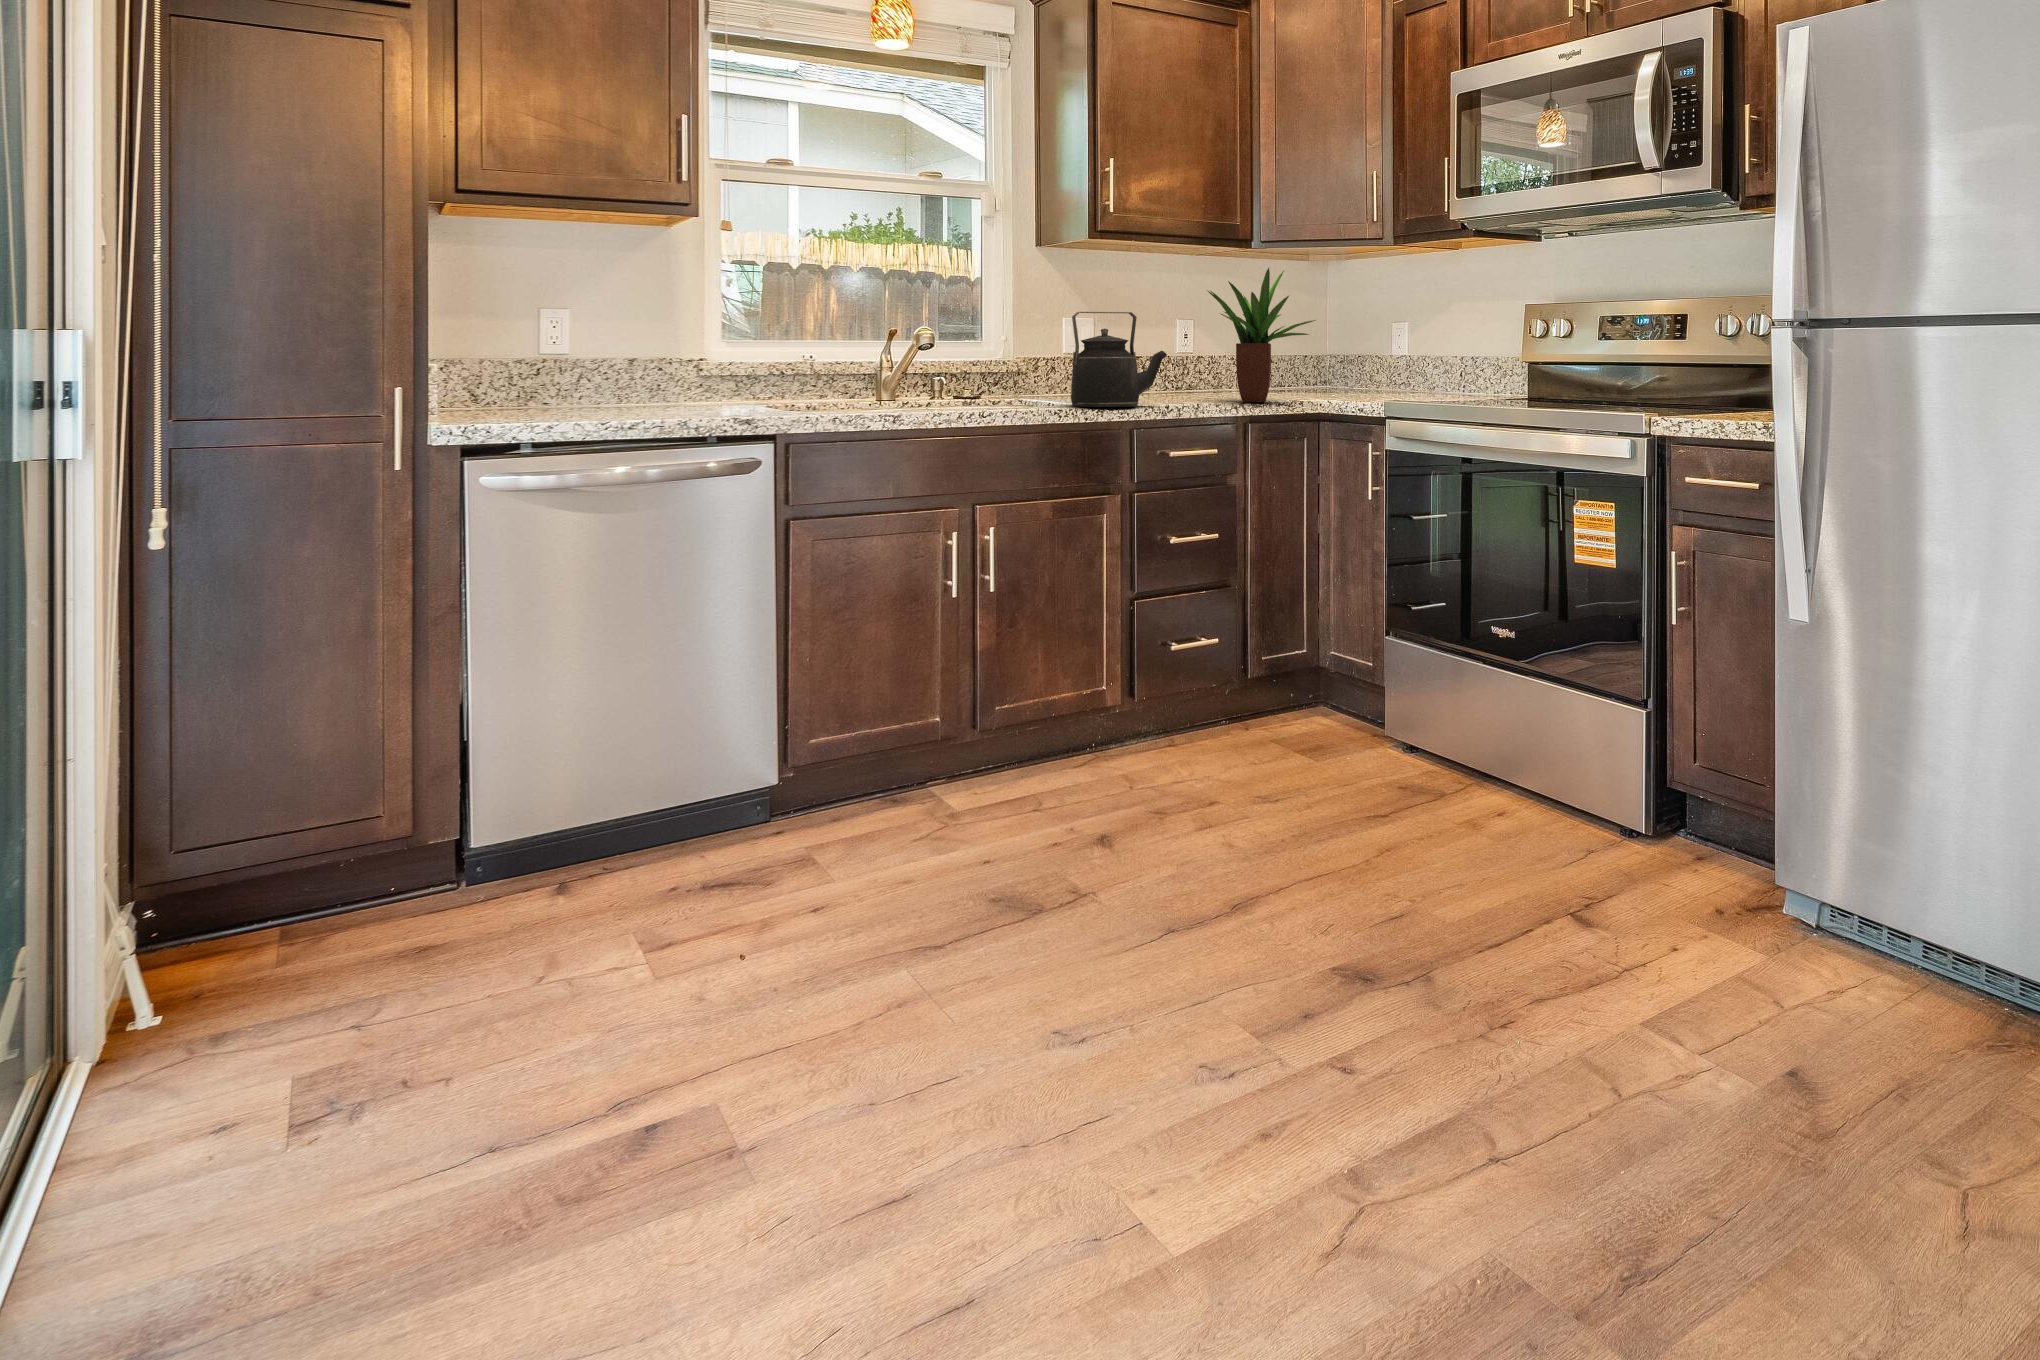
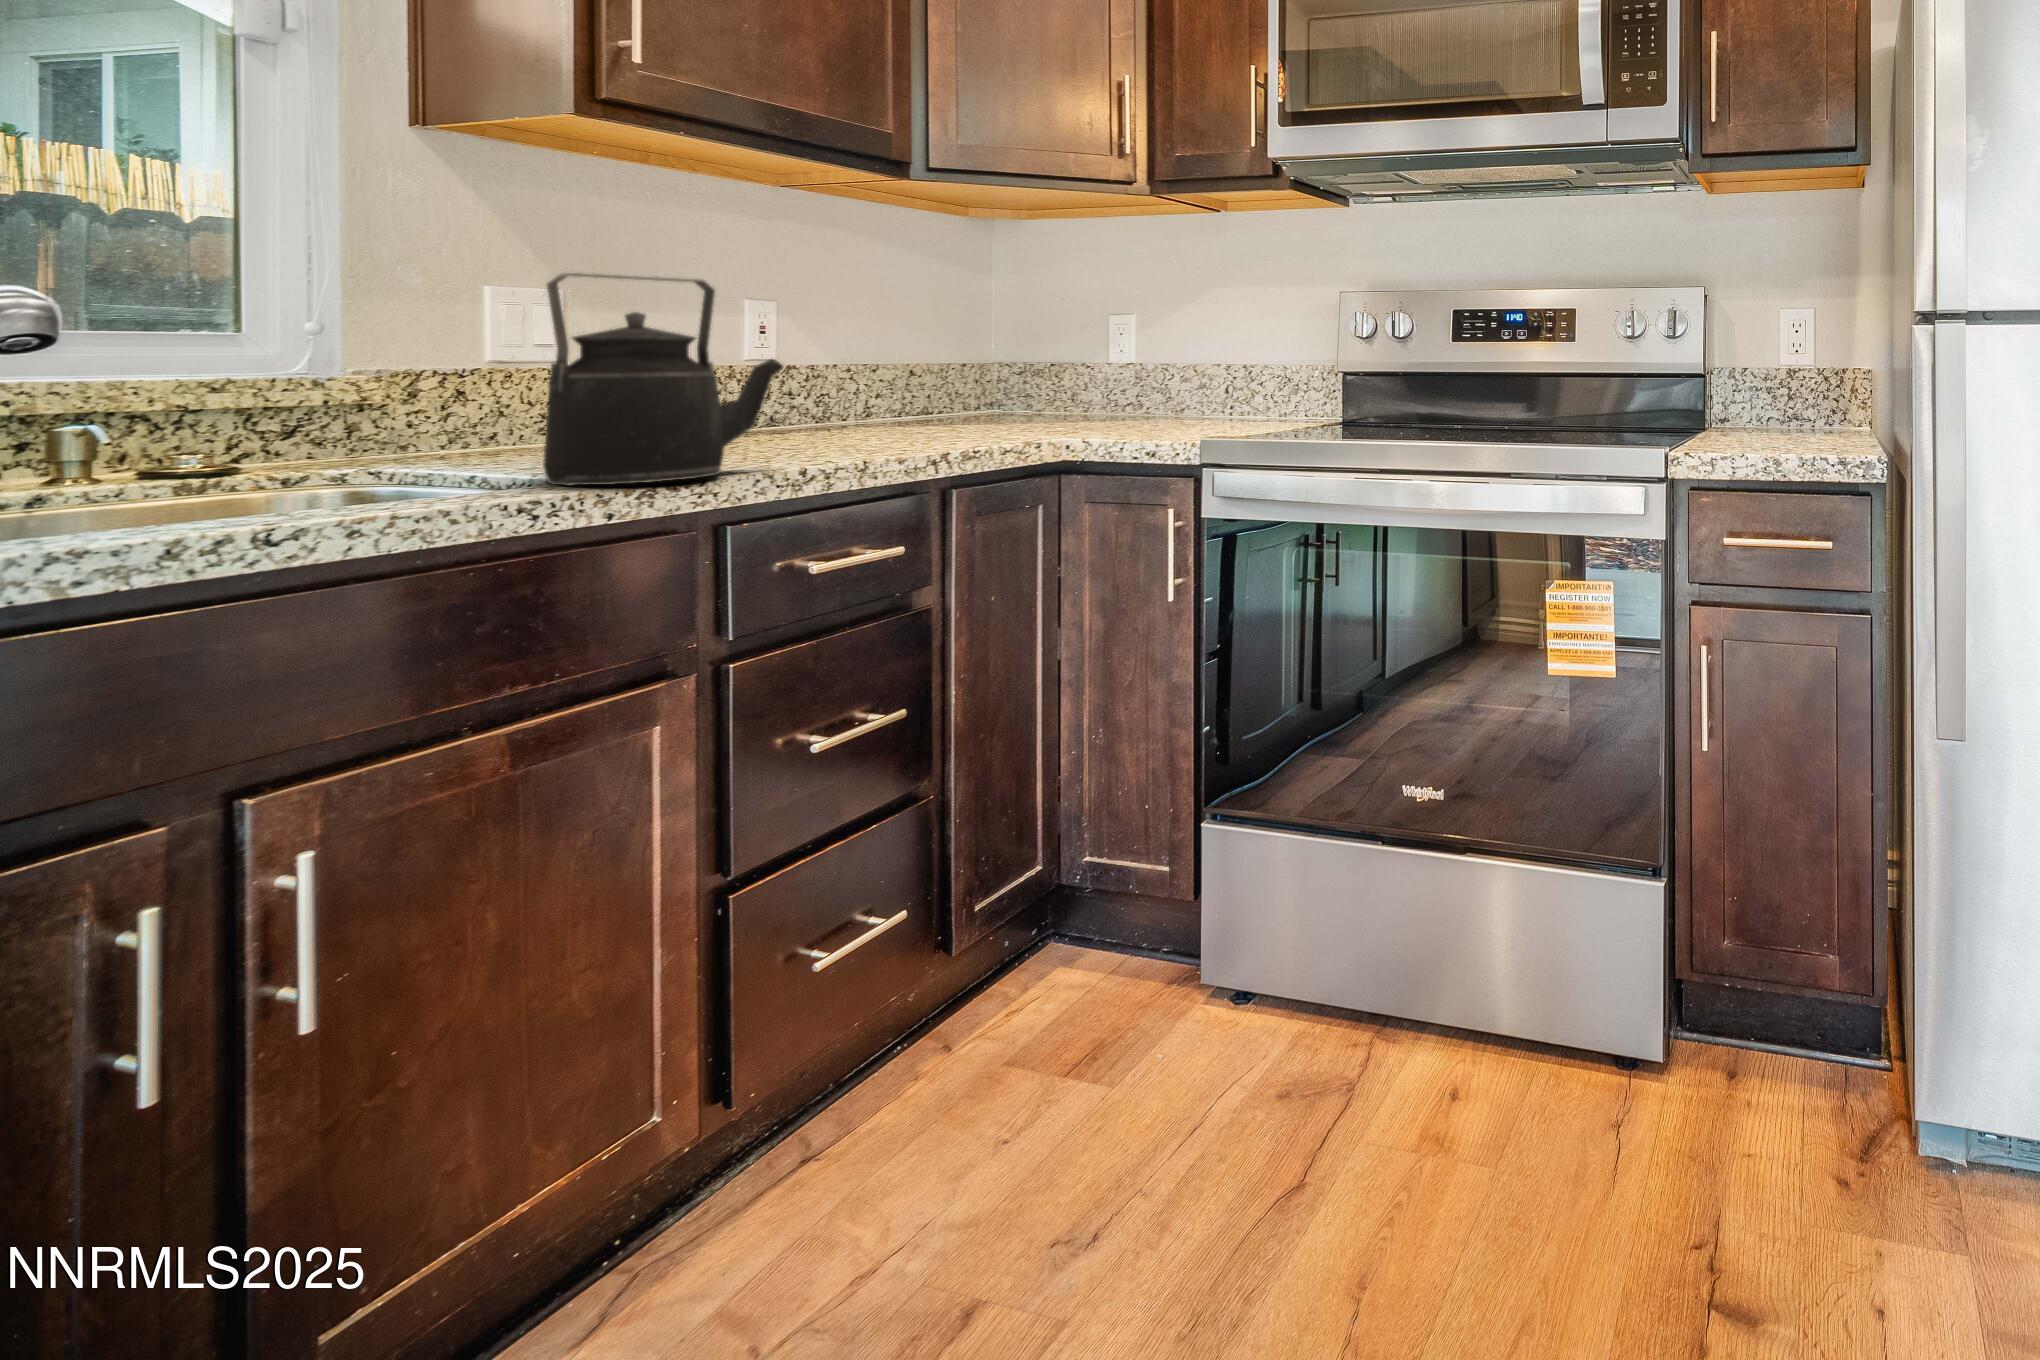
potted plant: present [1208,268,1316,402] -> none [838,213,1051,448]

